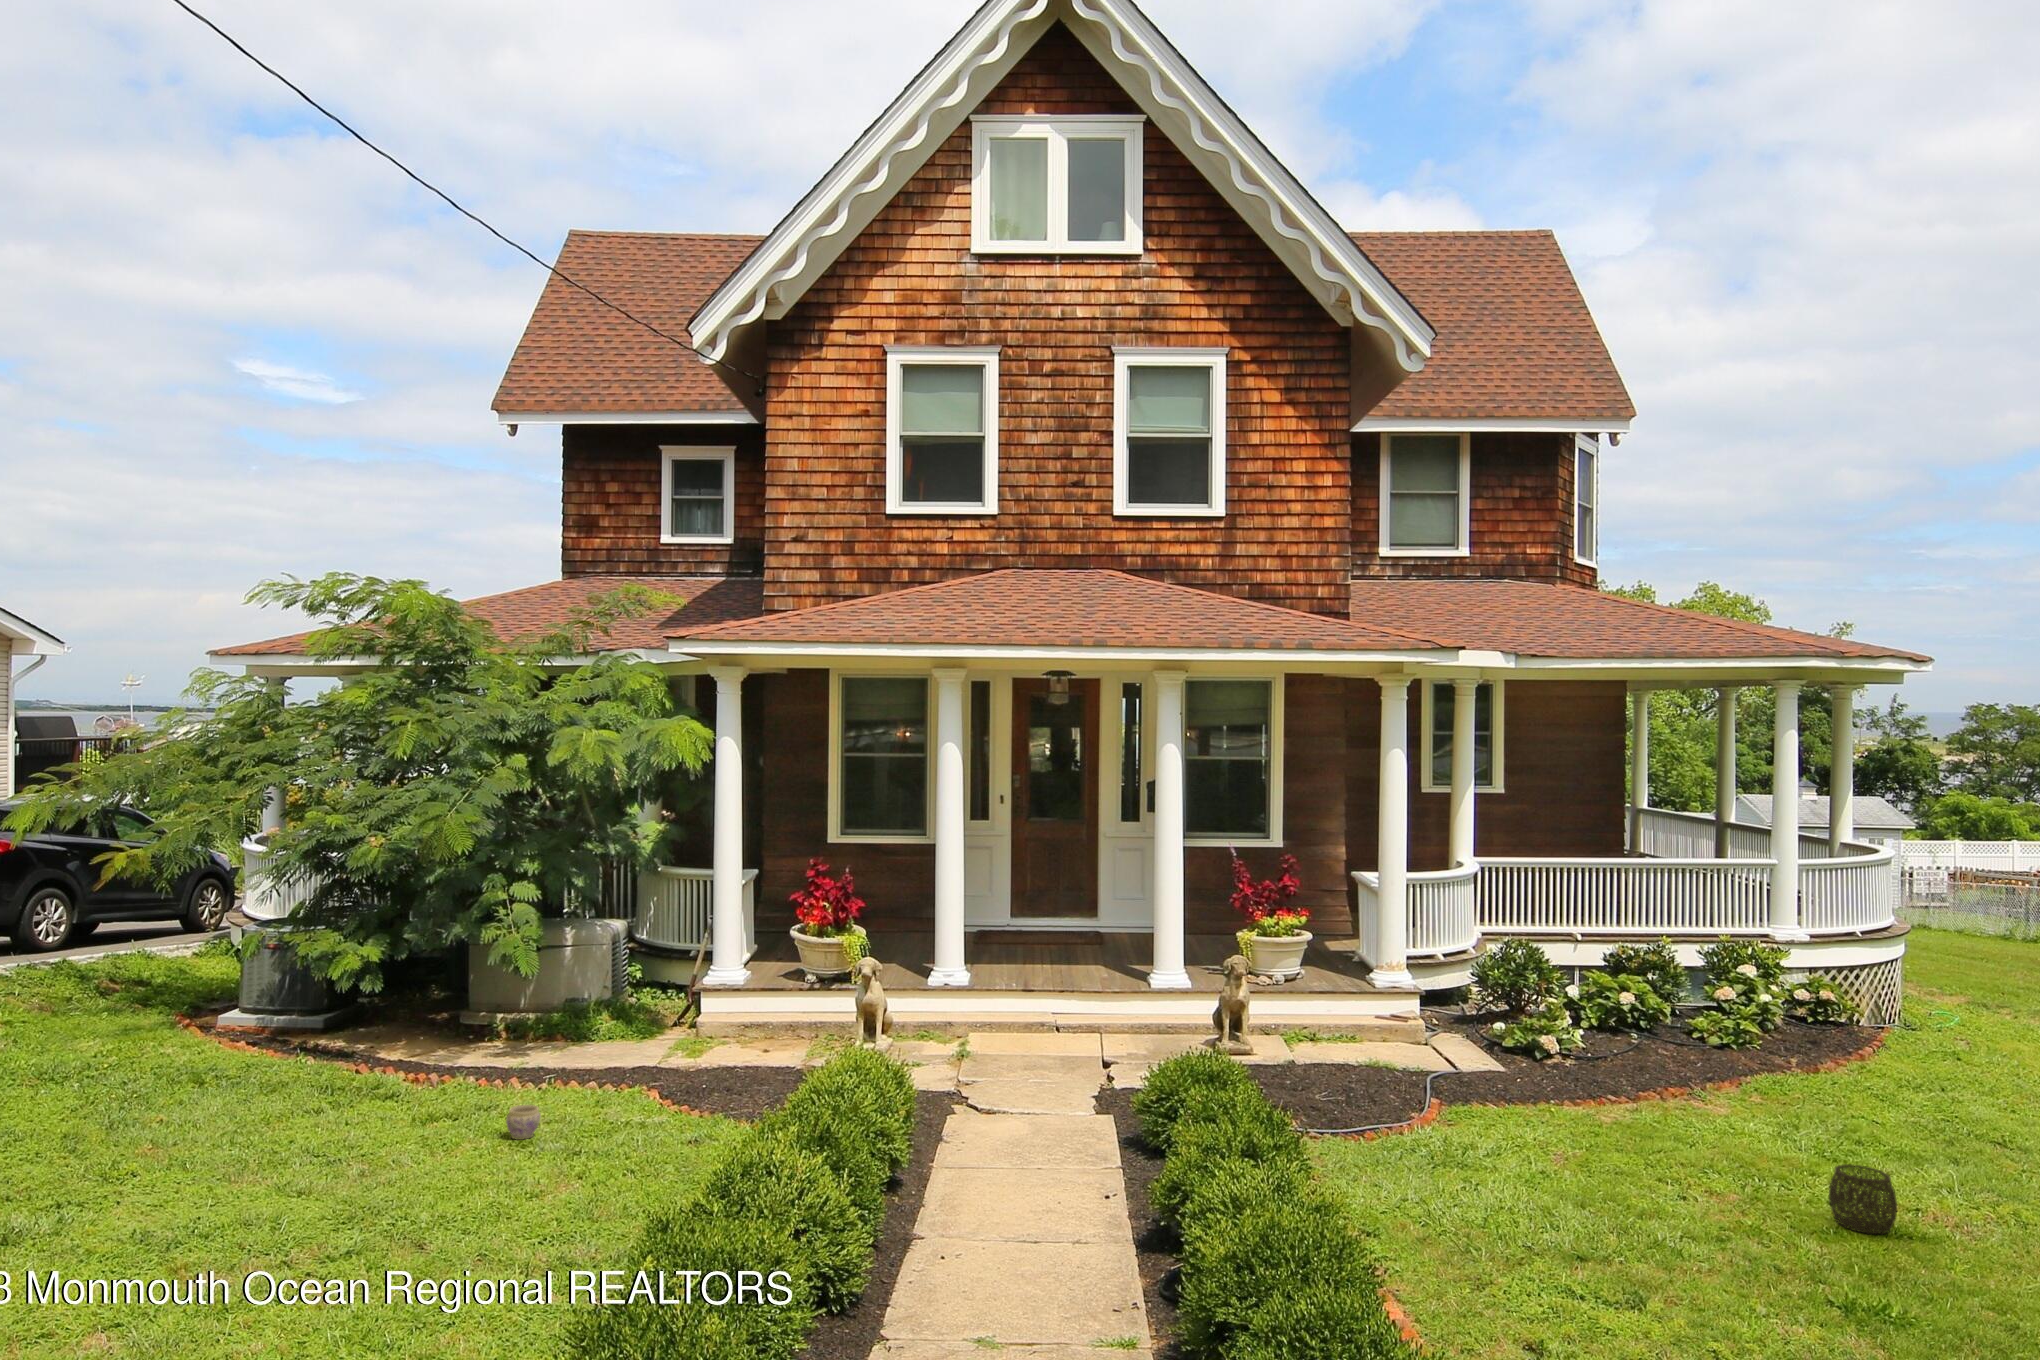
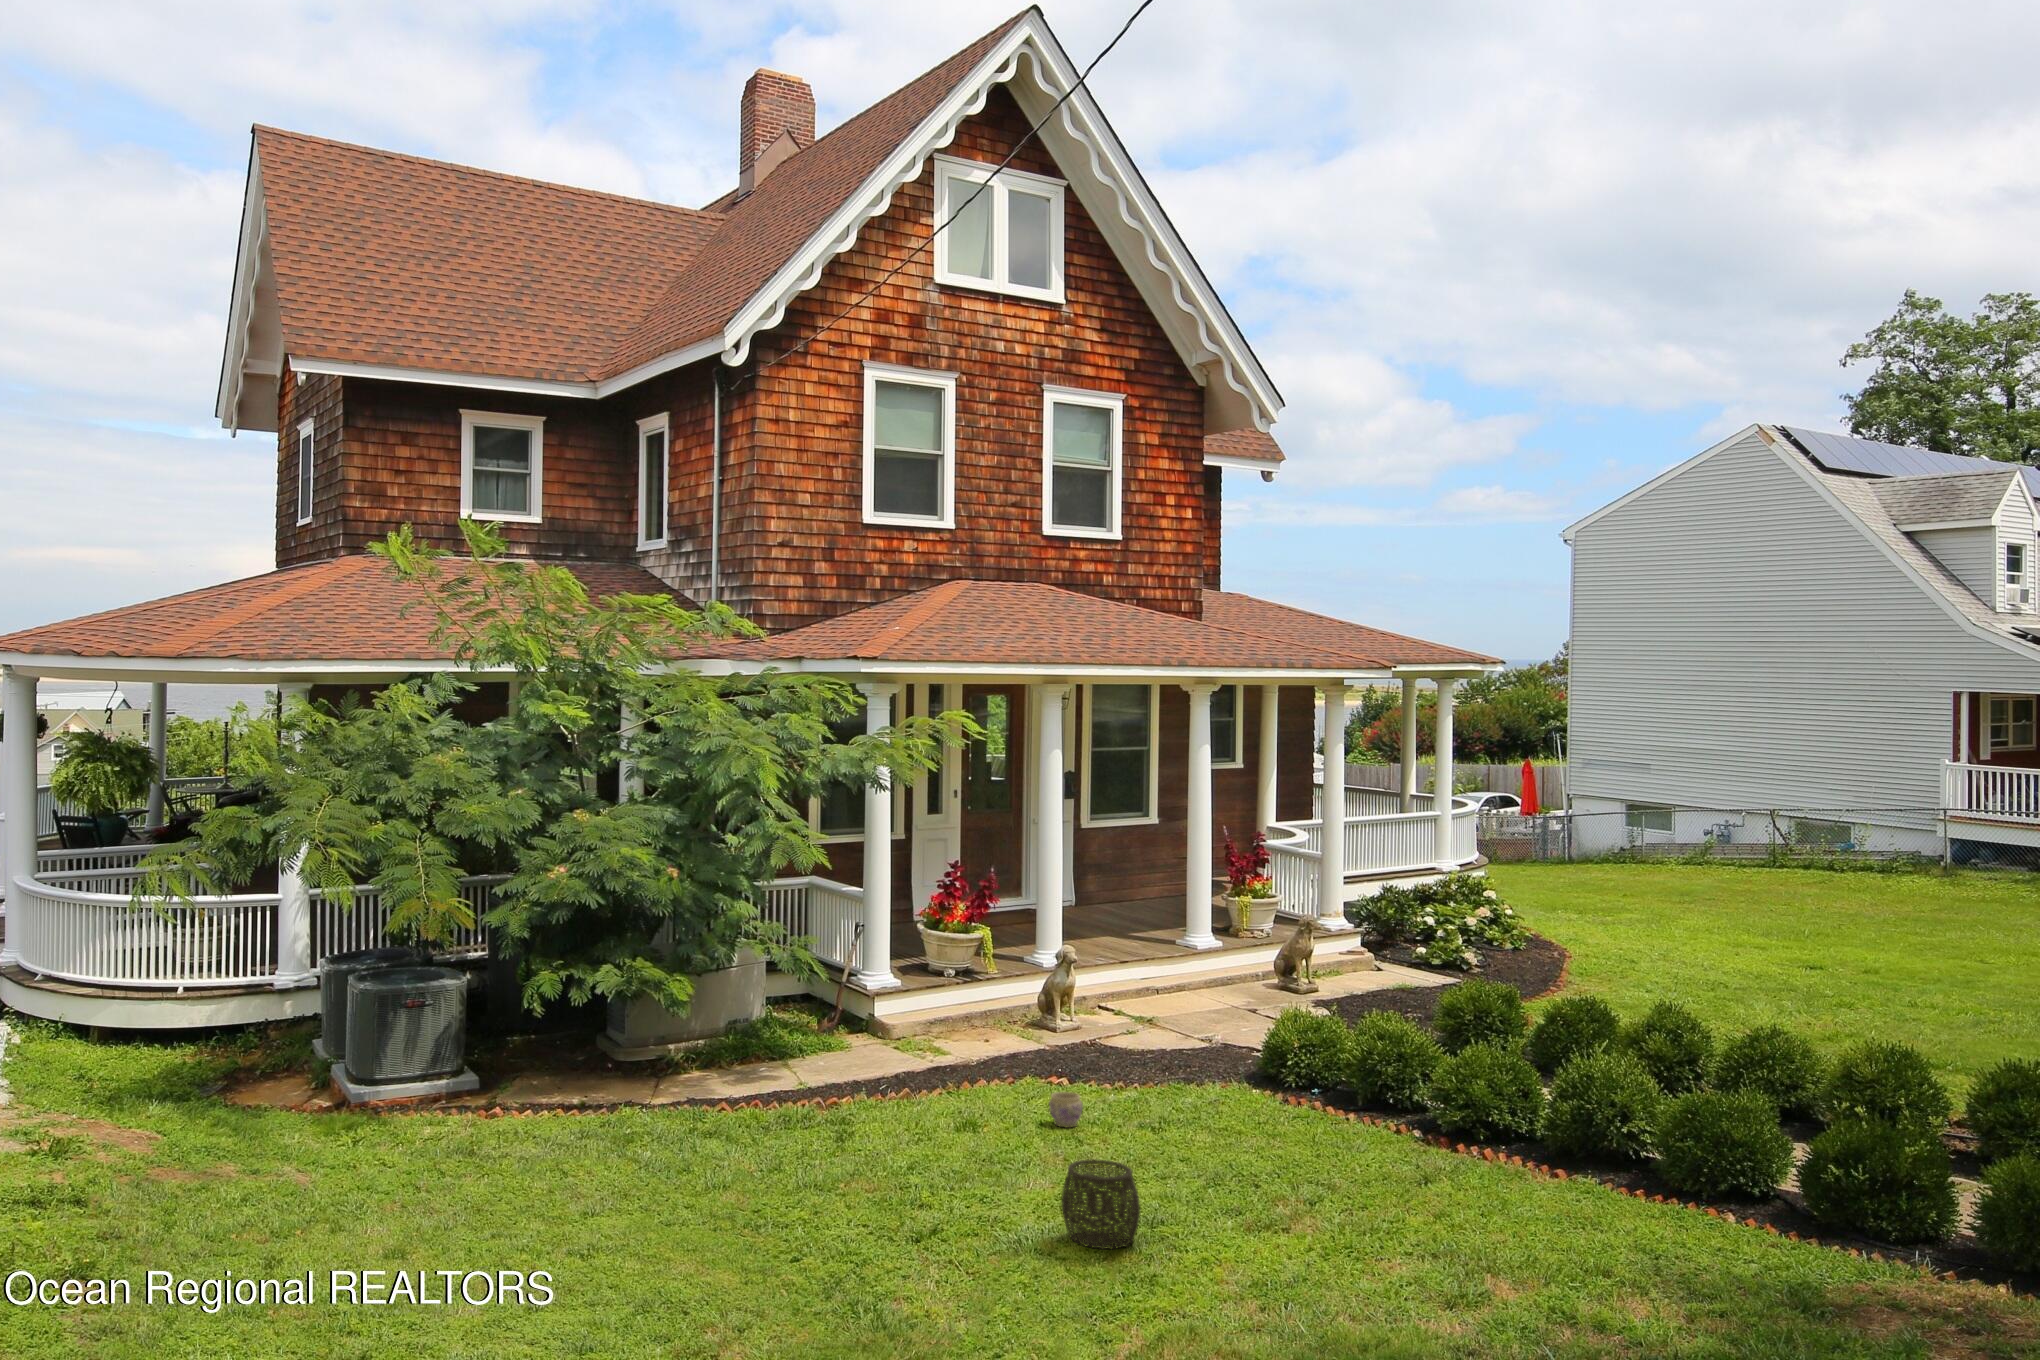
woven basket: present [1829,1164,1897,1234] -> present [1061,1160,1140,1249]

